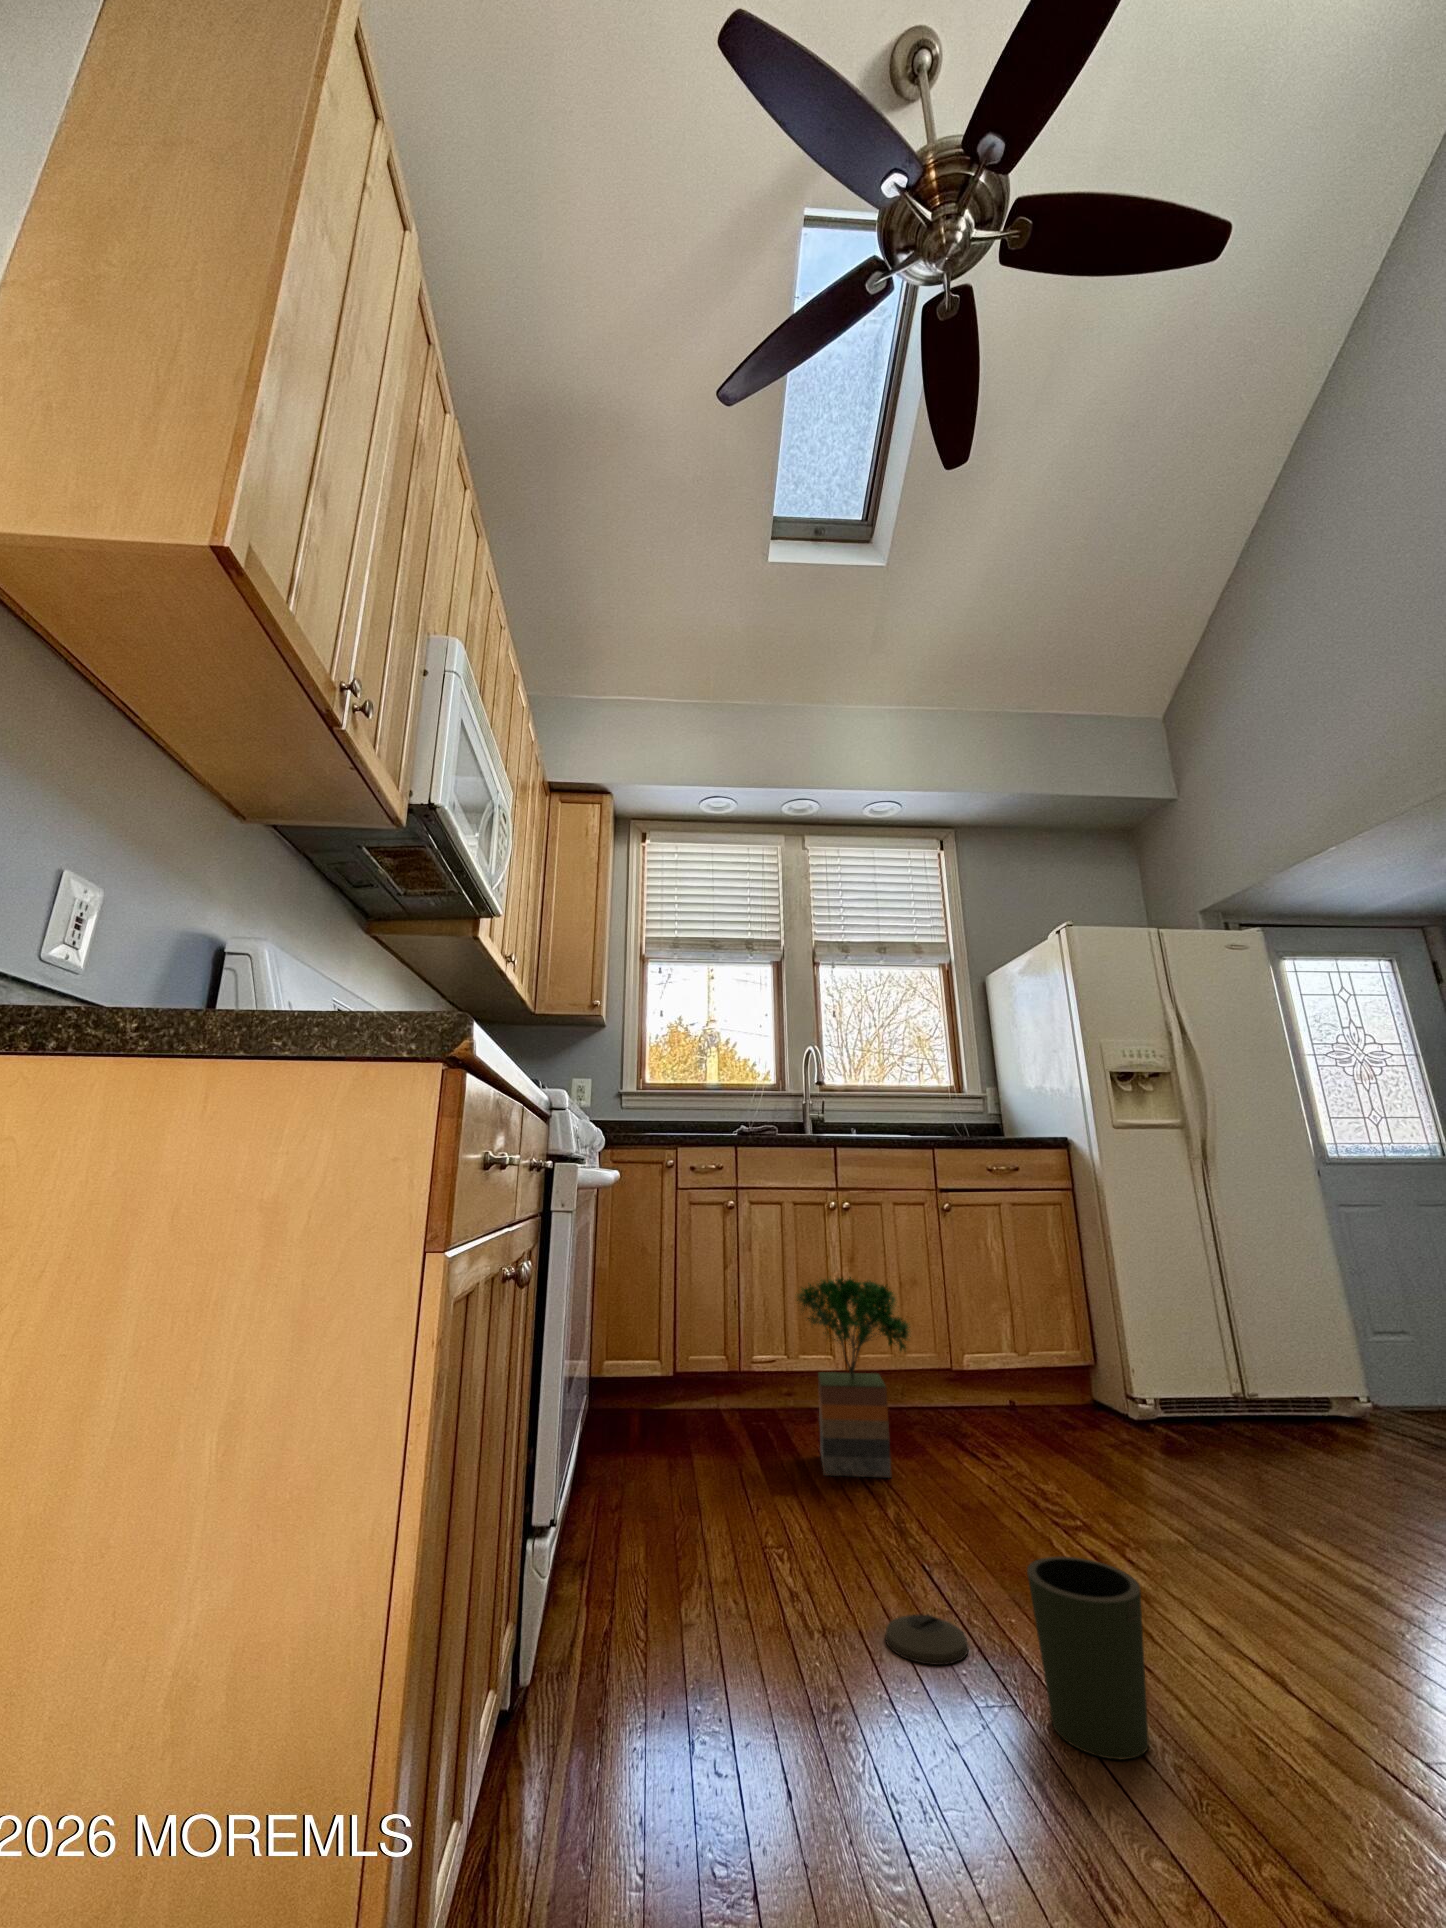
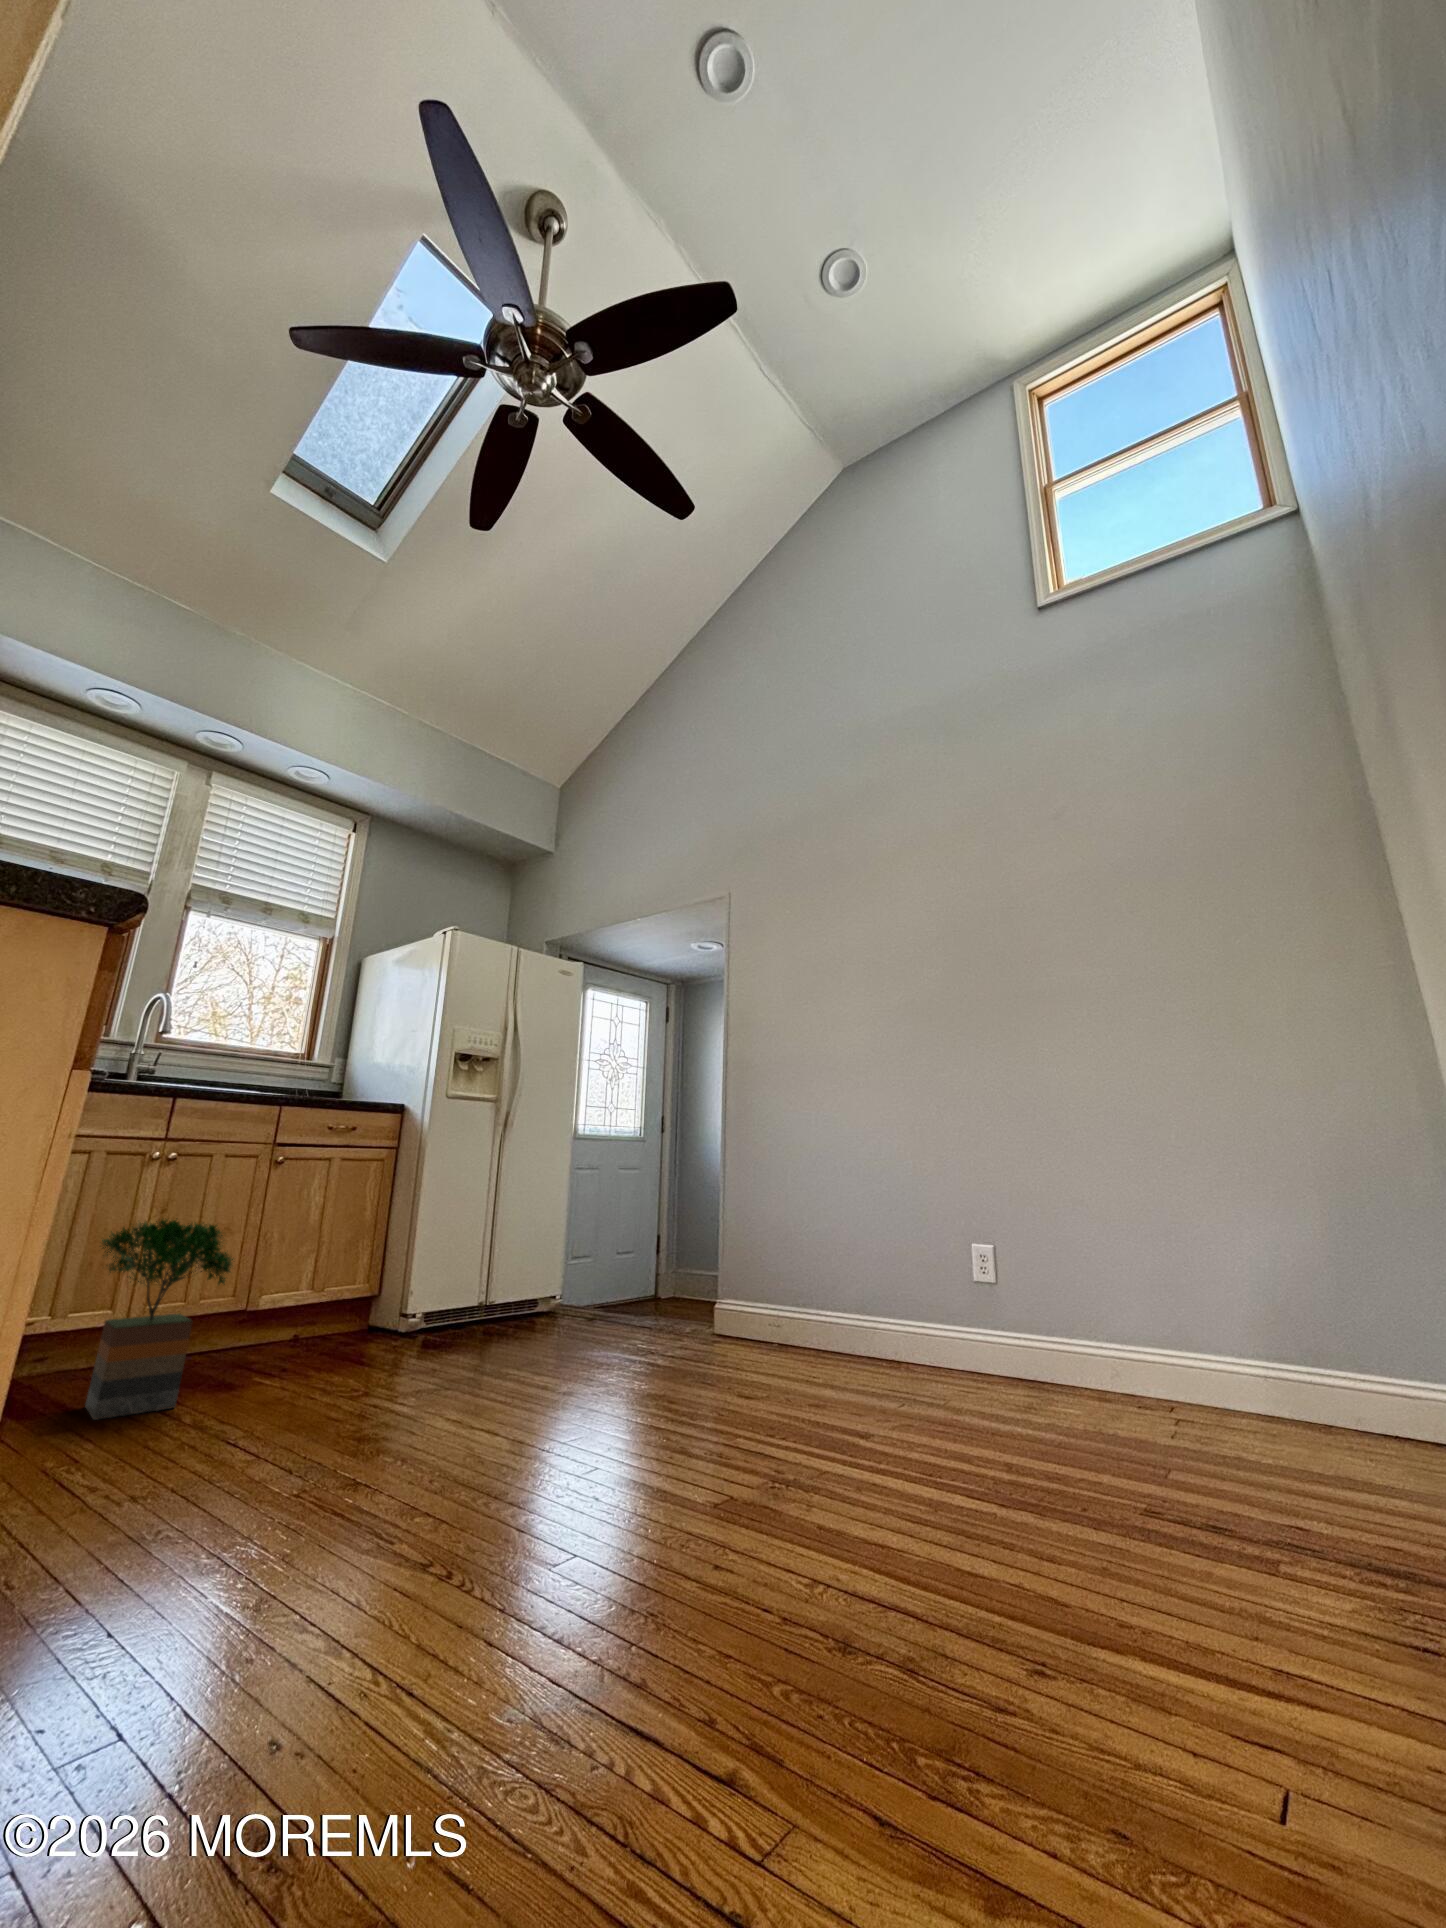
trash can: present [885,1557,1149,1759] -> none [189,1389,435,1518]

